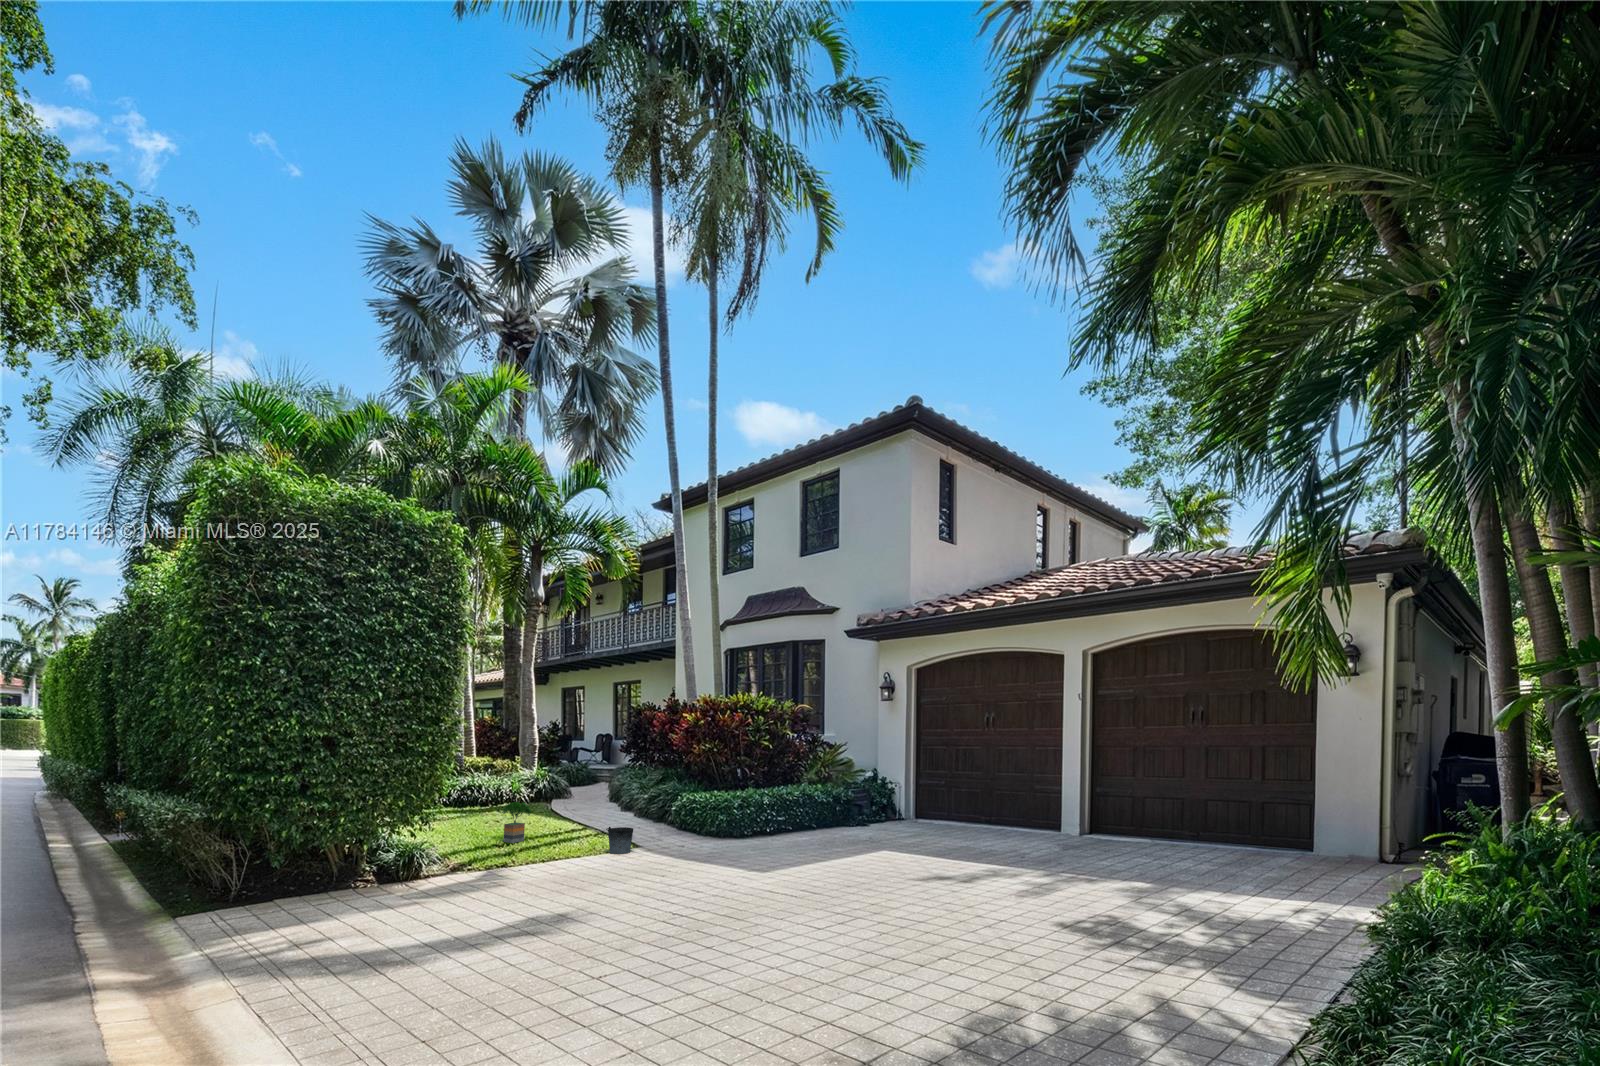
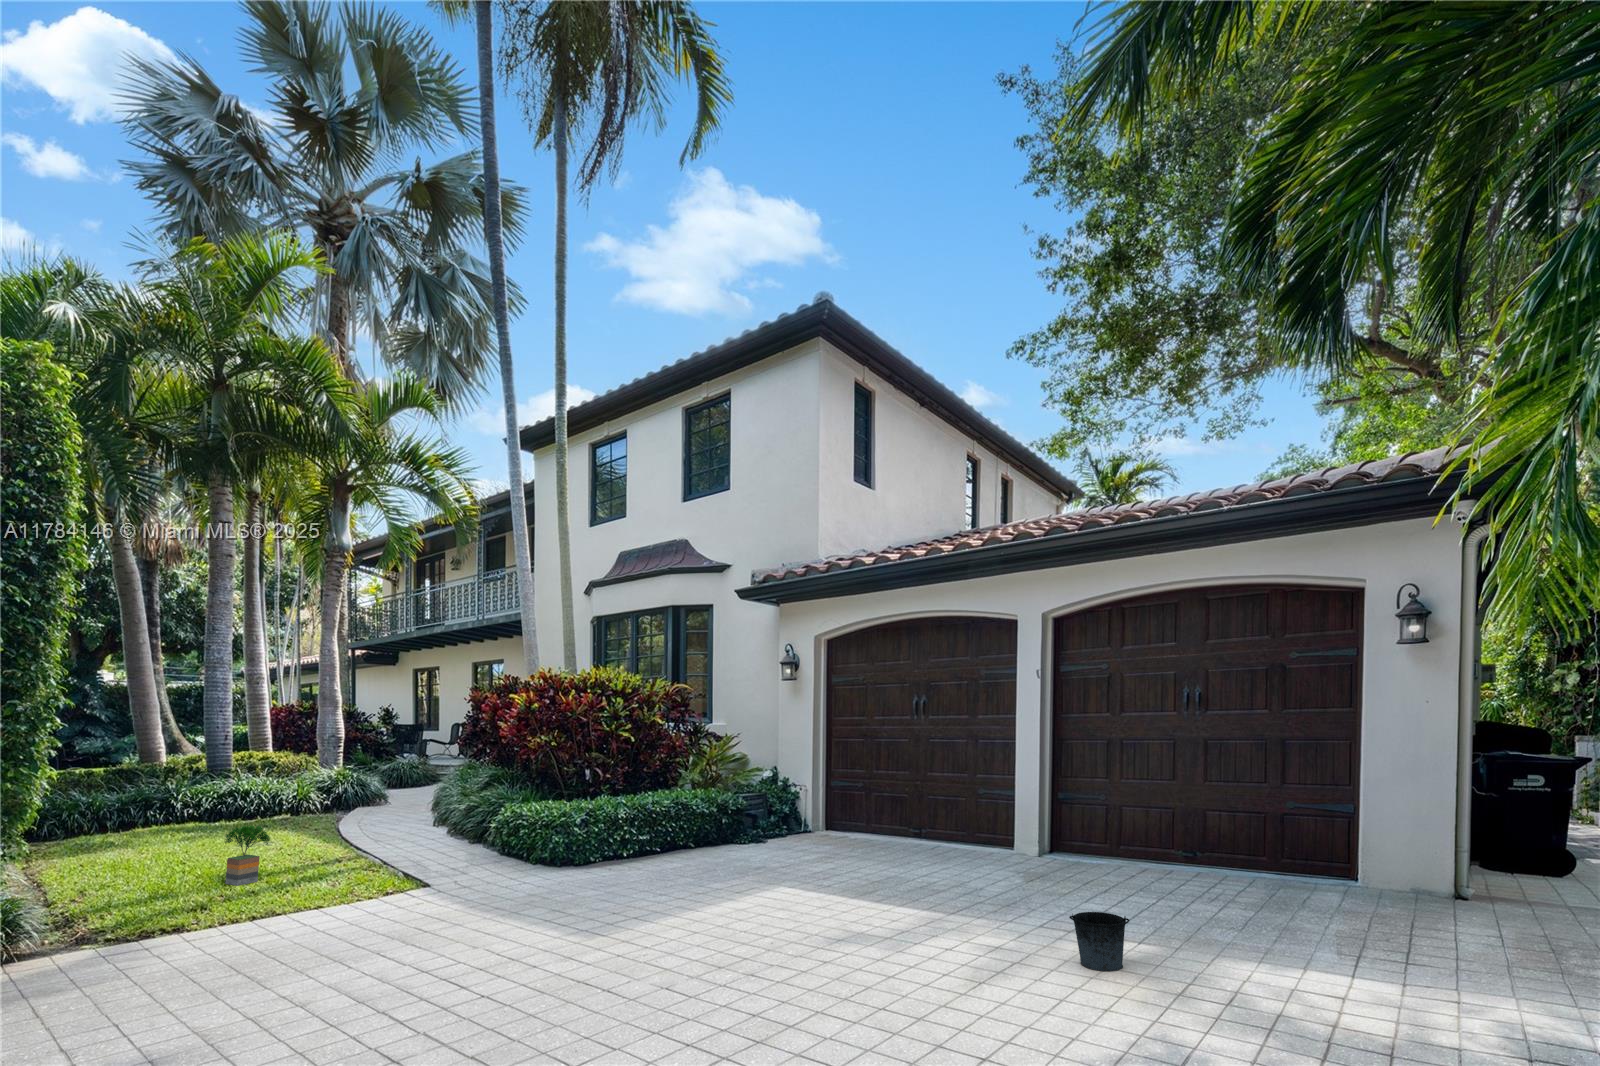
bucket: present [606,827,633,854] -> present [1069,912,1130,971]

